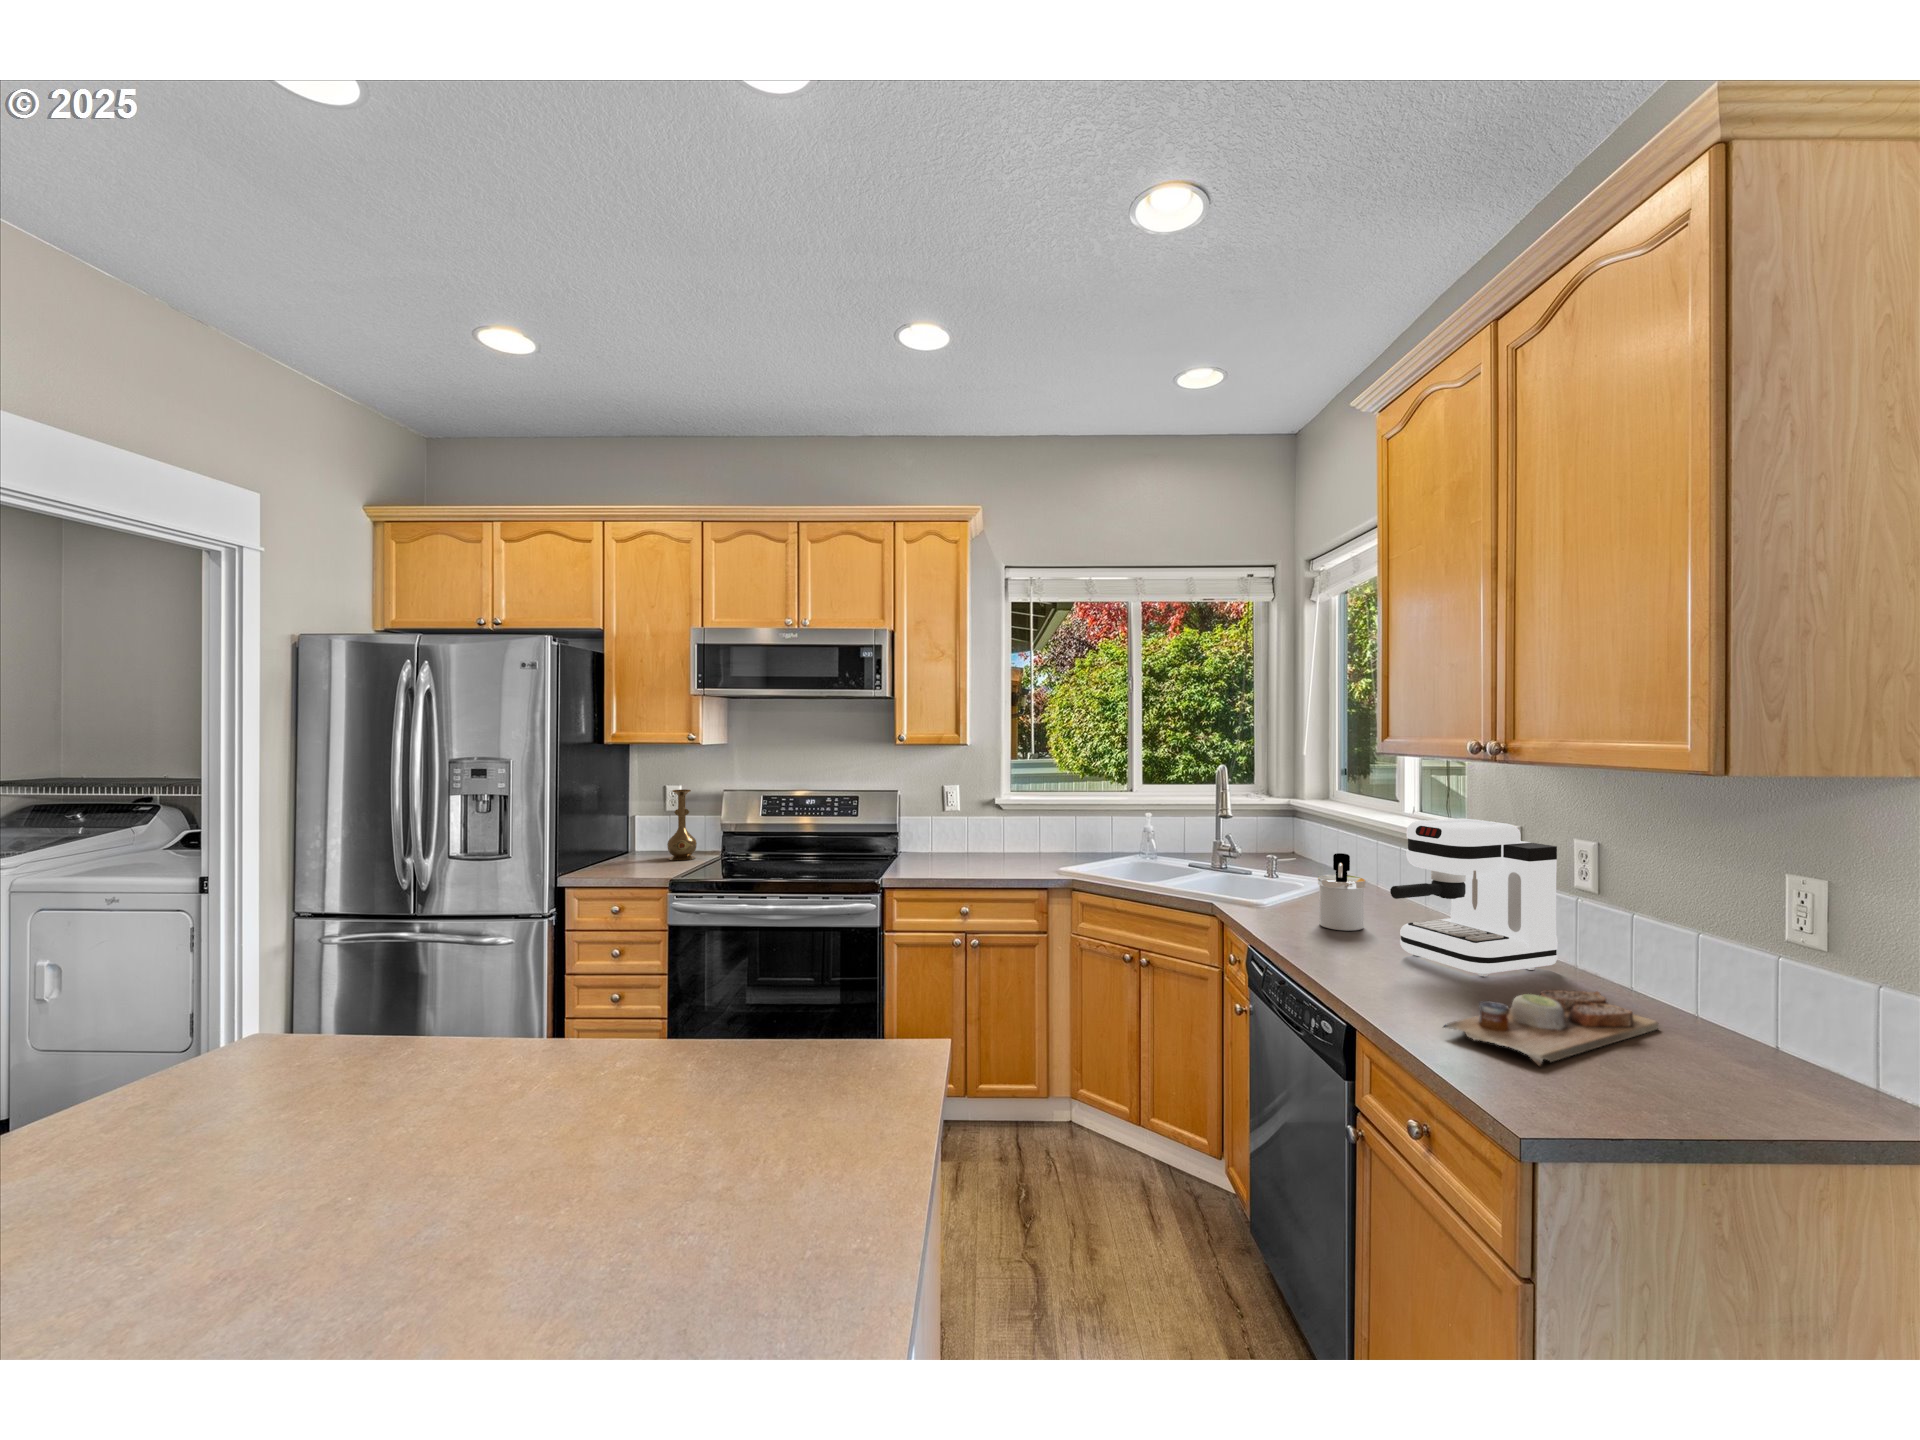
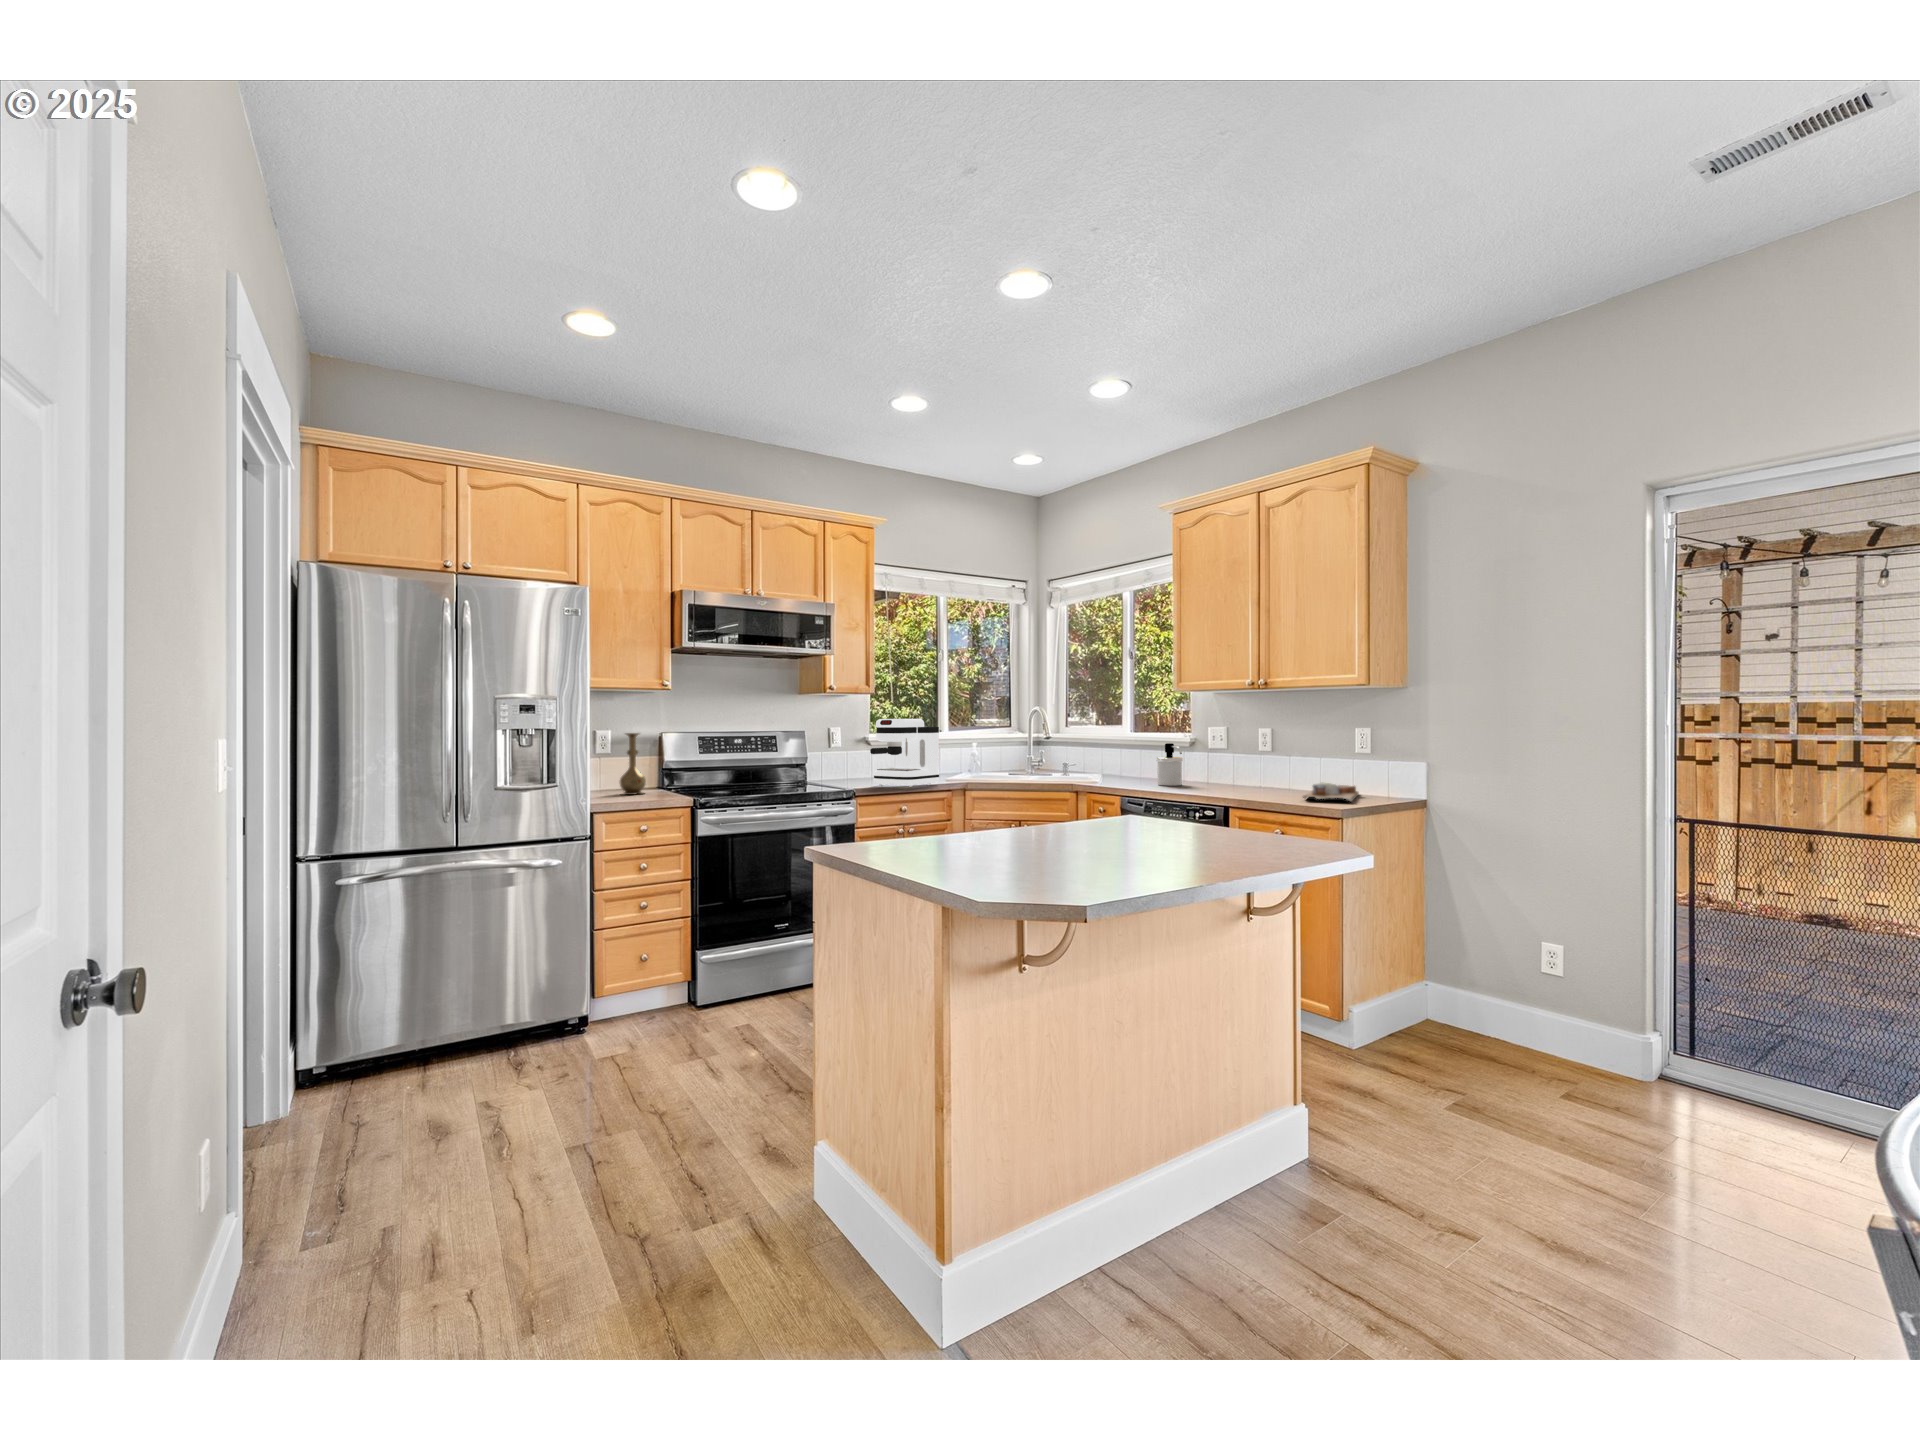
coffee maker: present [1390,819,1557,976] -> present [870,719,940,787]

